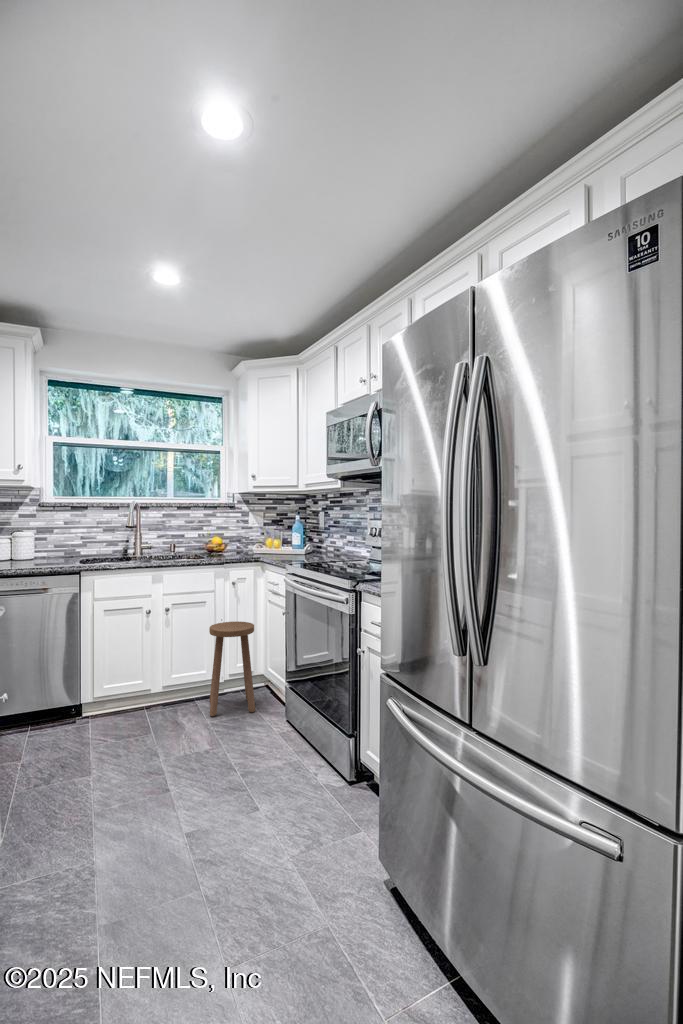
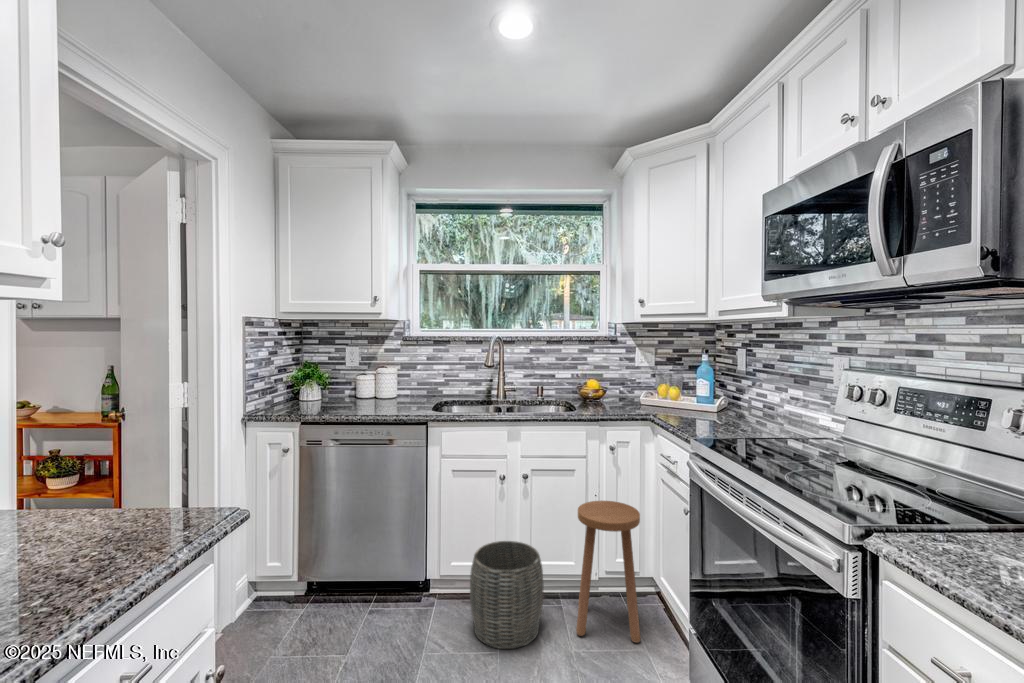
woven basket: none [125,660,185,734] -> present [470,541,544,649]

